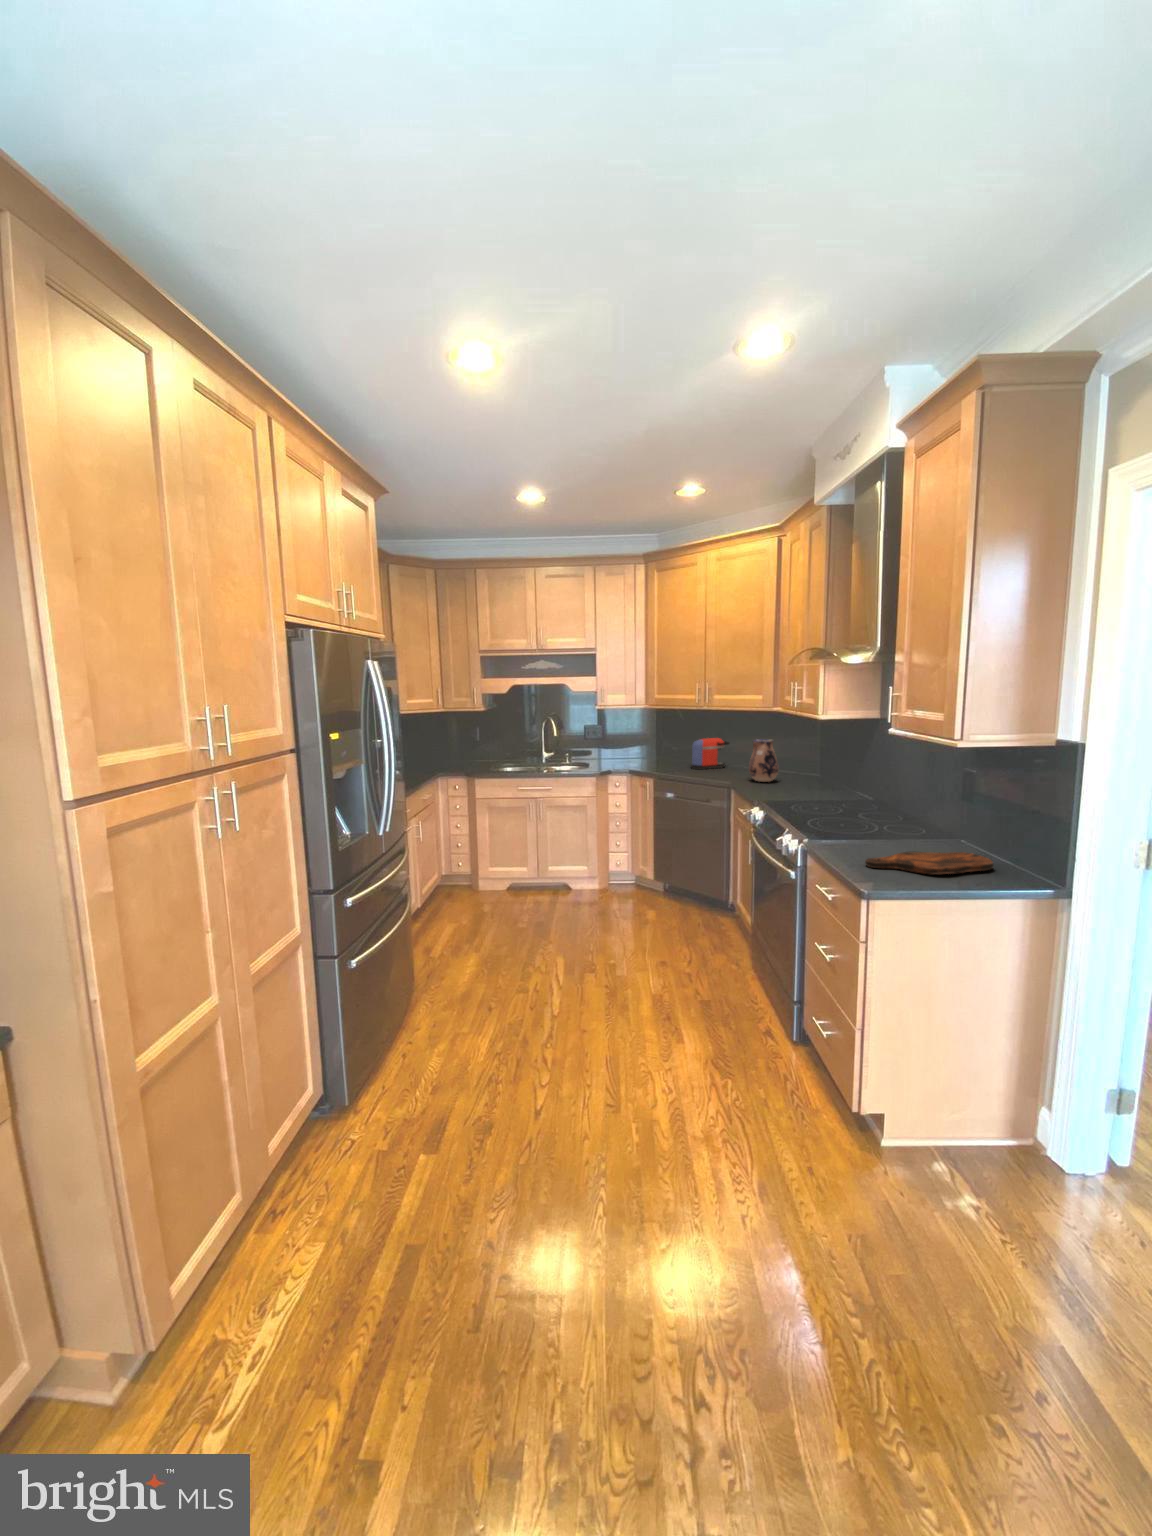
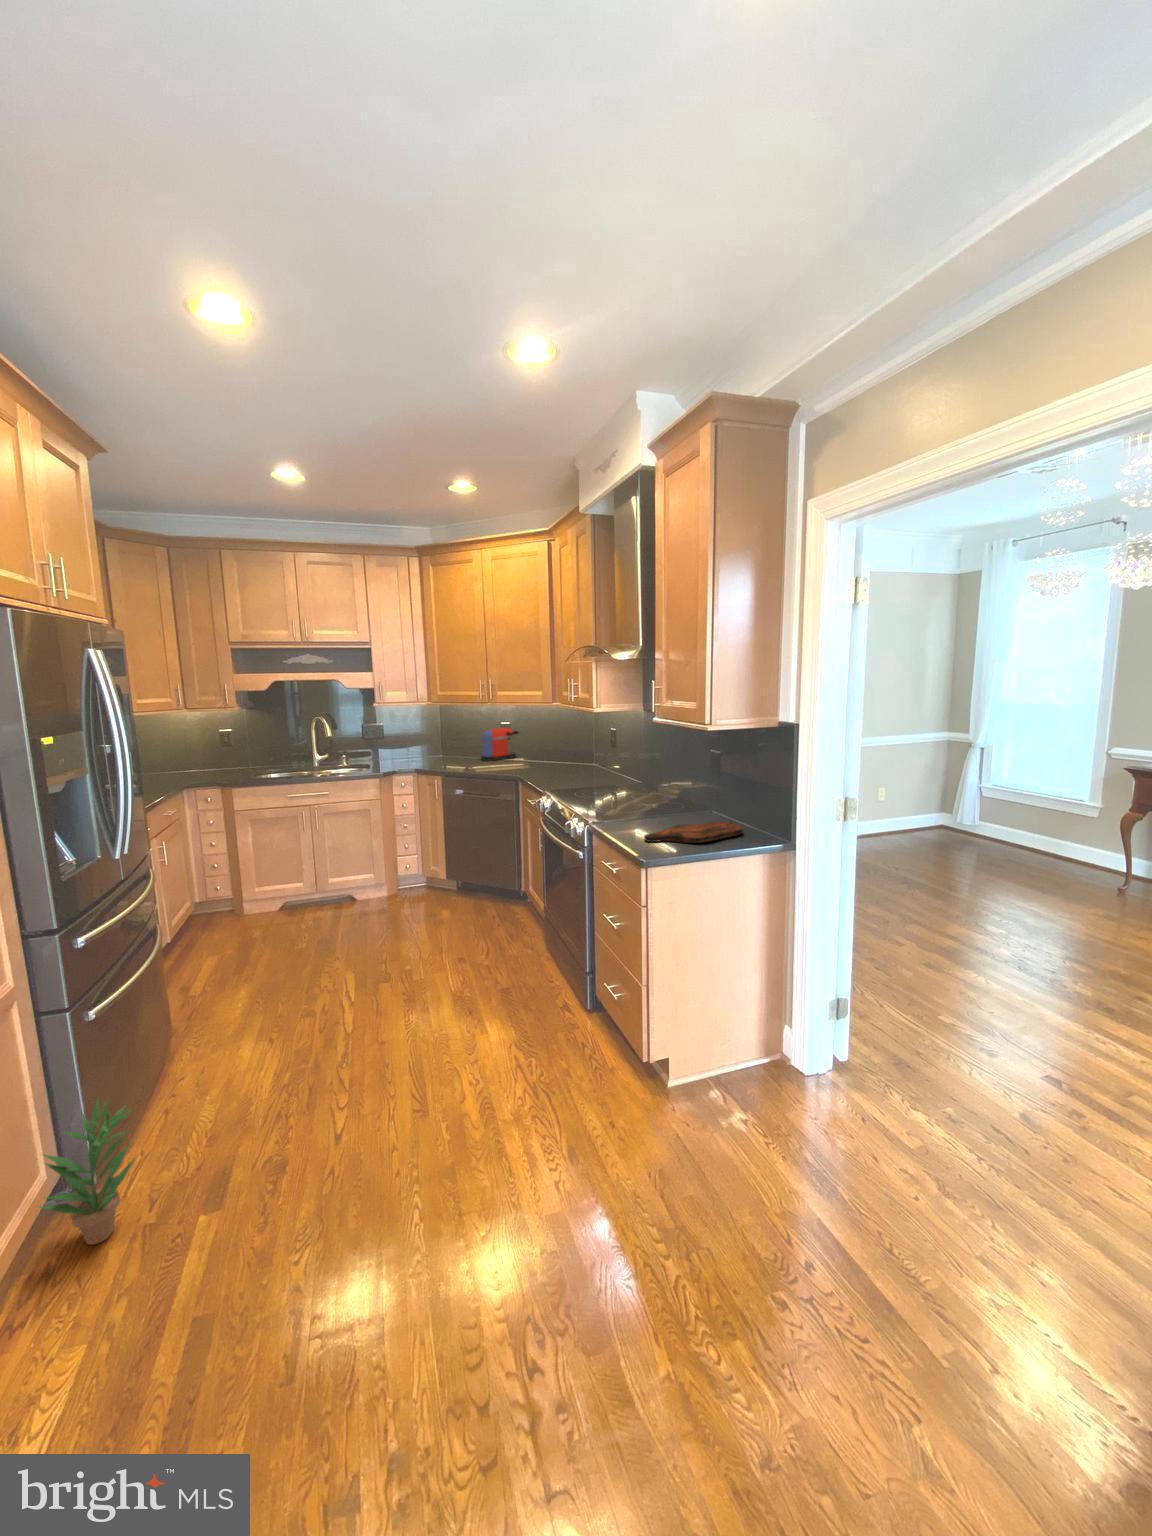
ceramic pitcher: present [748,739,779,782] -> none [539,728,567,770]
potted plant: none [302,1031,377,1156] -> present [41,1098,135,1244]

